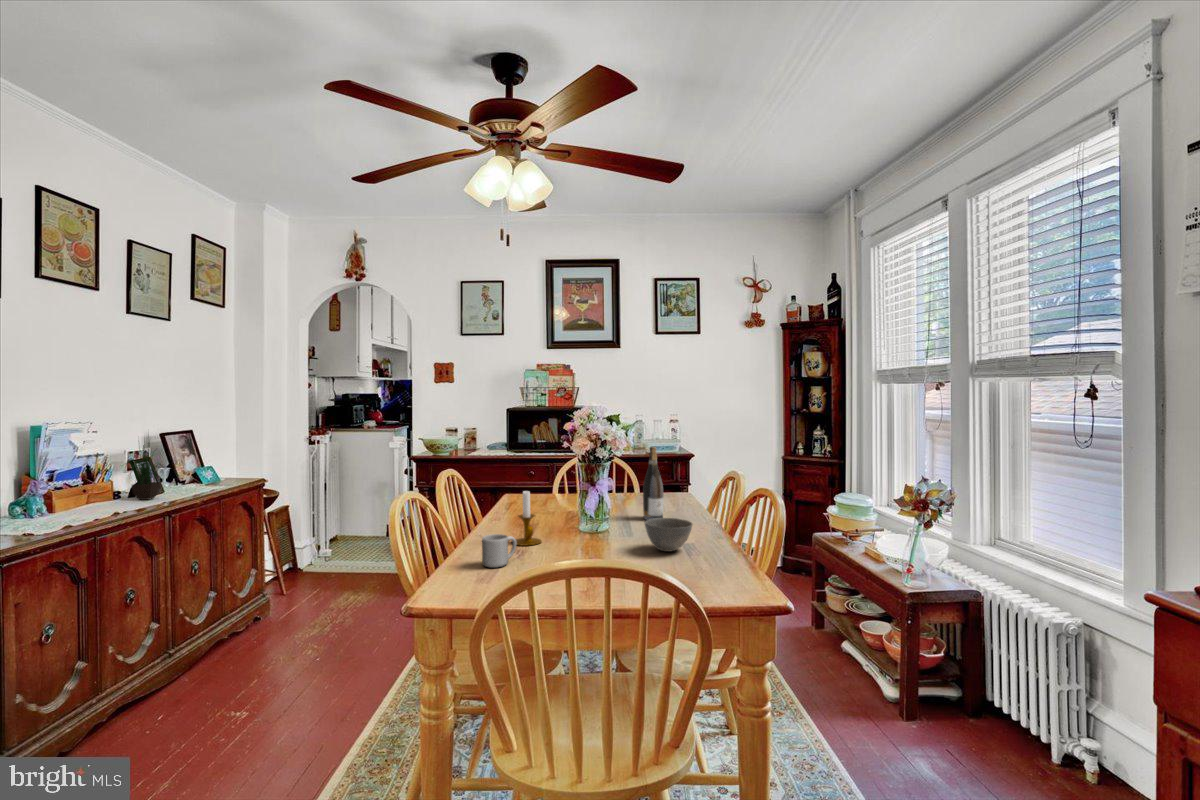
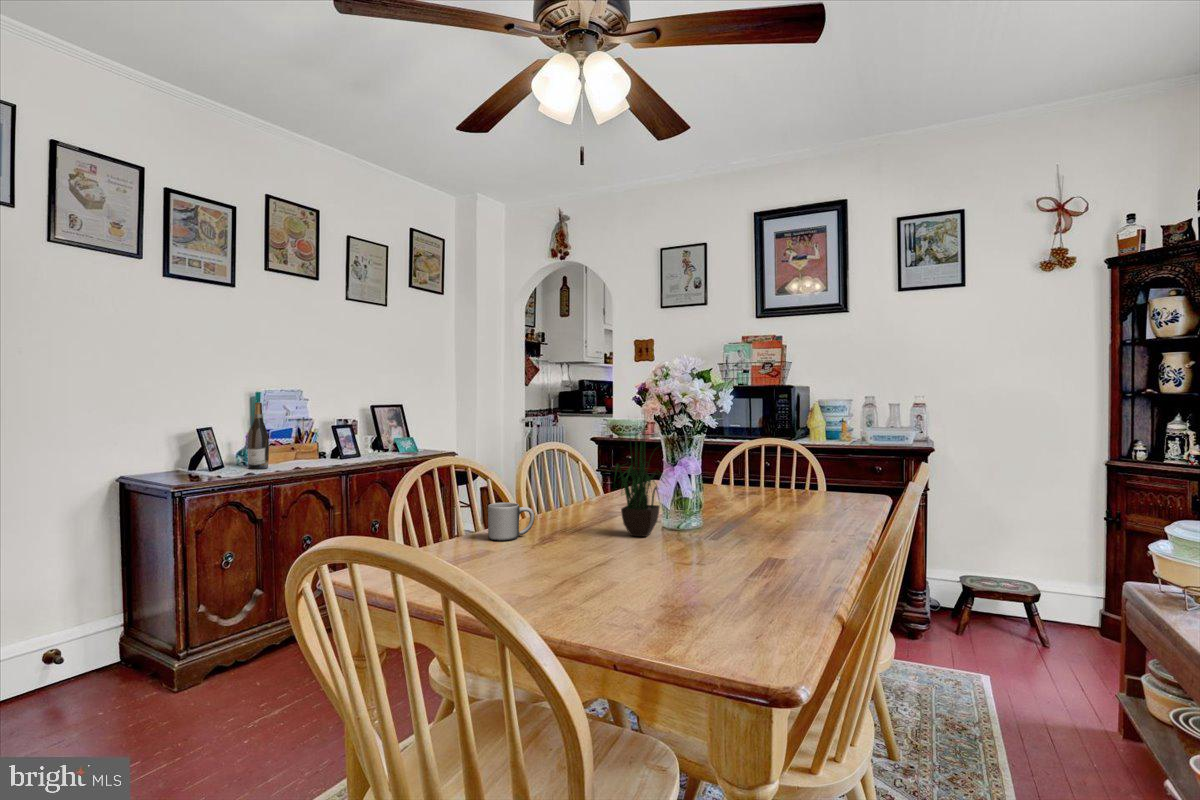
potted plant: present [127,441,161,500] -> present [614,424,660,537]
wine bottle: present [643,447,663,520] -> present [248,403,269,469]
candlestick: present [516,491,542,546] -> none [560,460,597,526]
bowl: present [644,518,692,552] -> none [695,505,764,551]

